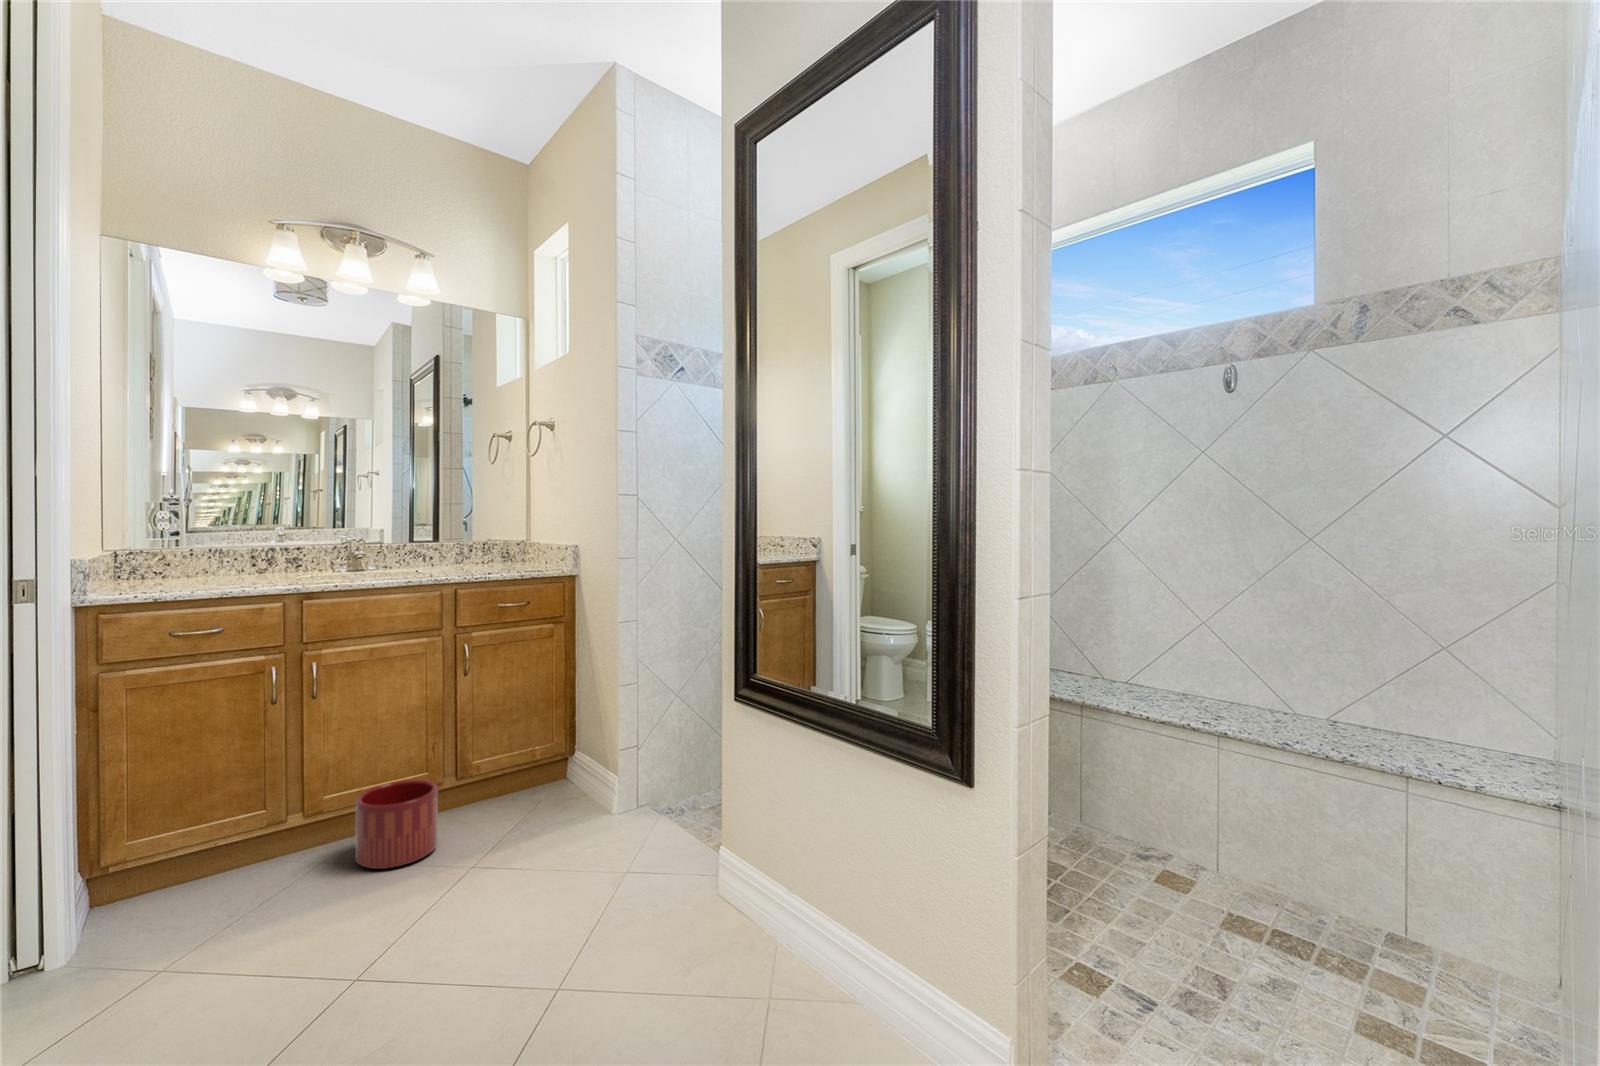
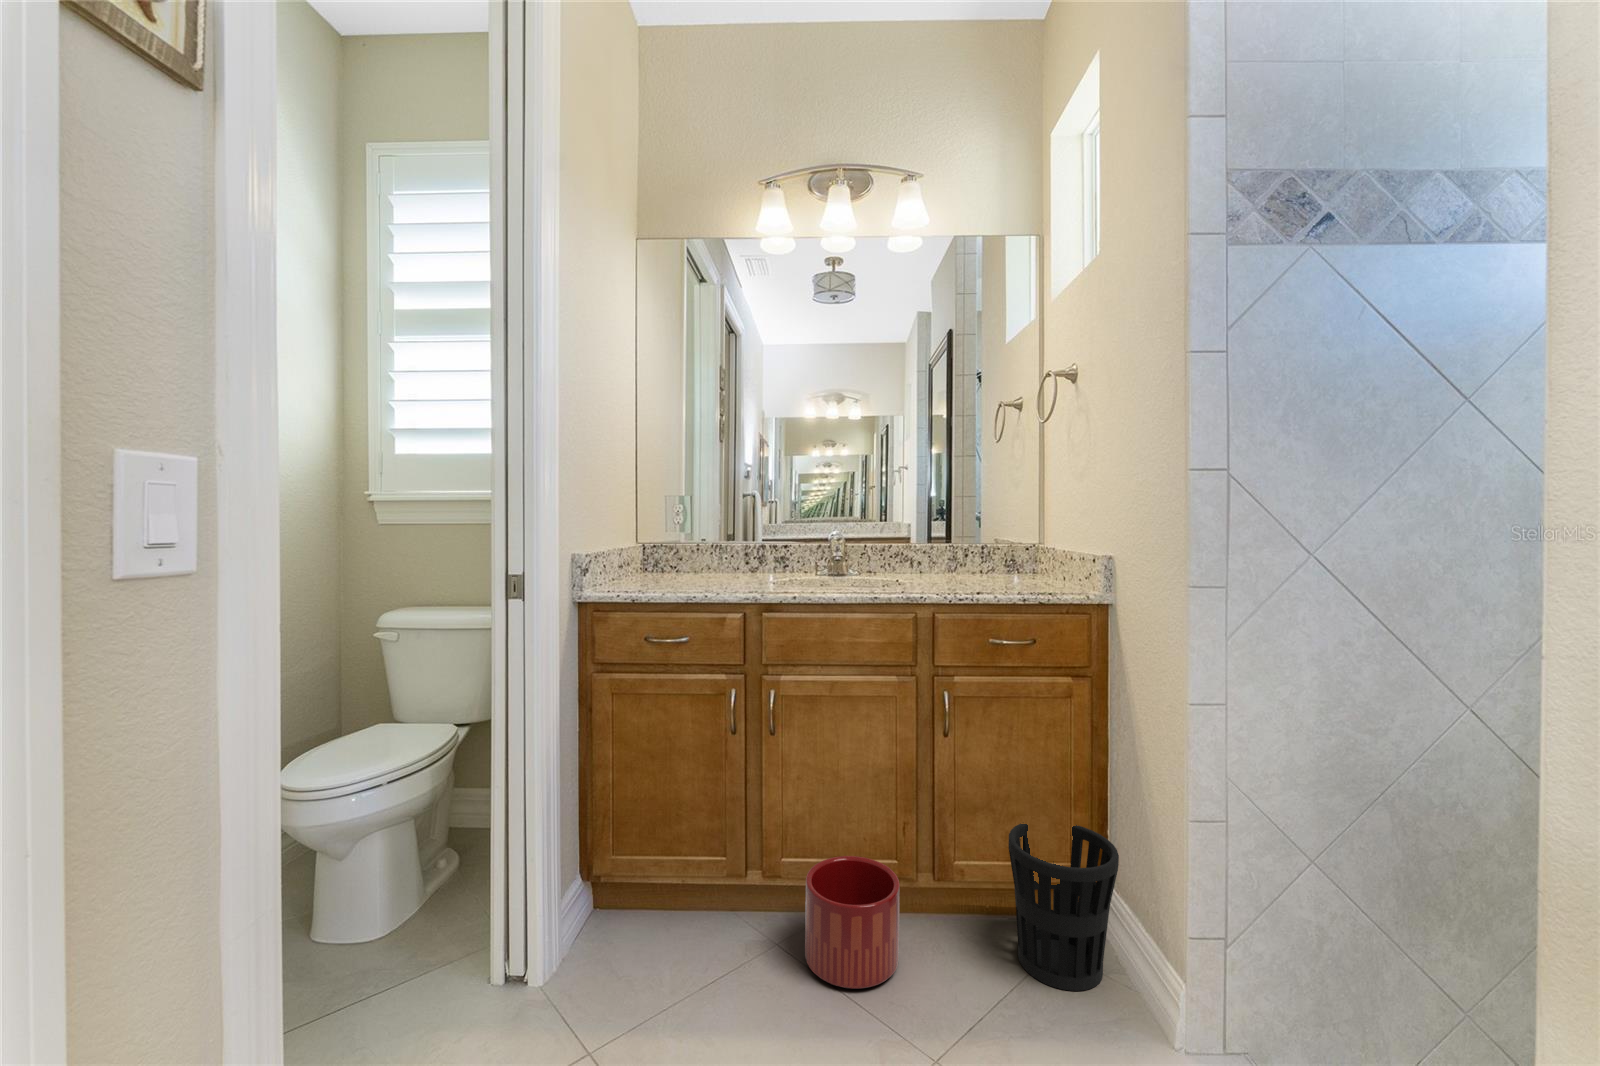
wastebasket: none [516,722,586,821] -> present [1009,824,1119,991]

